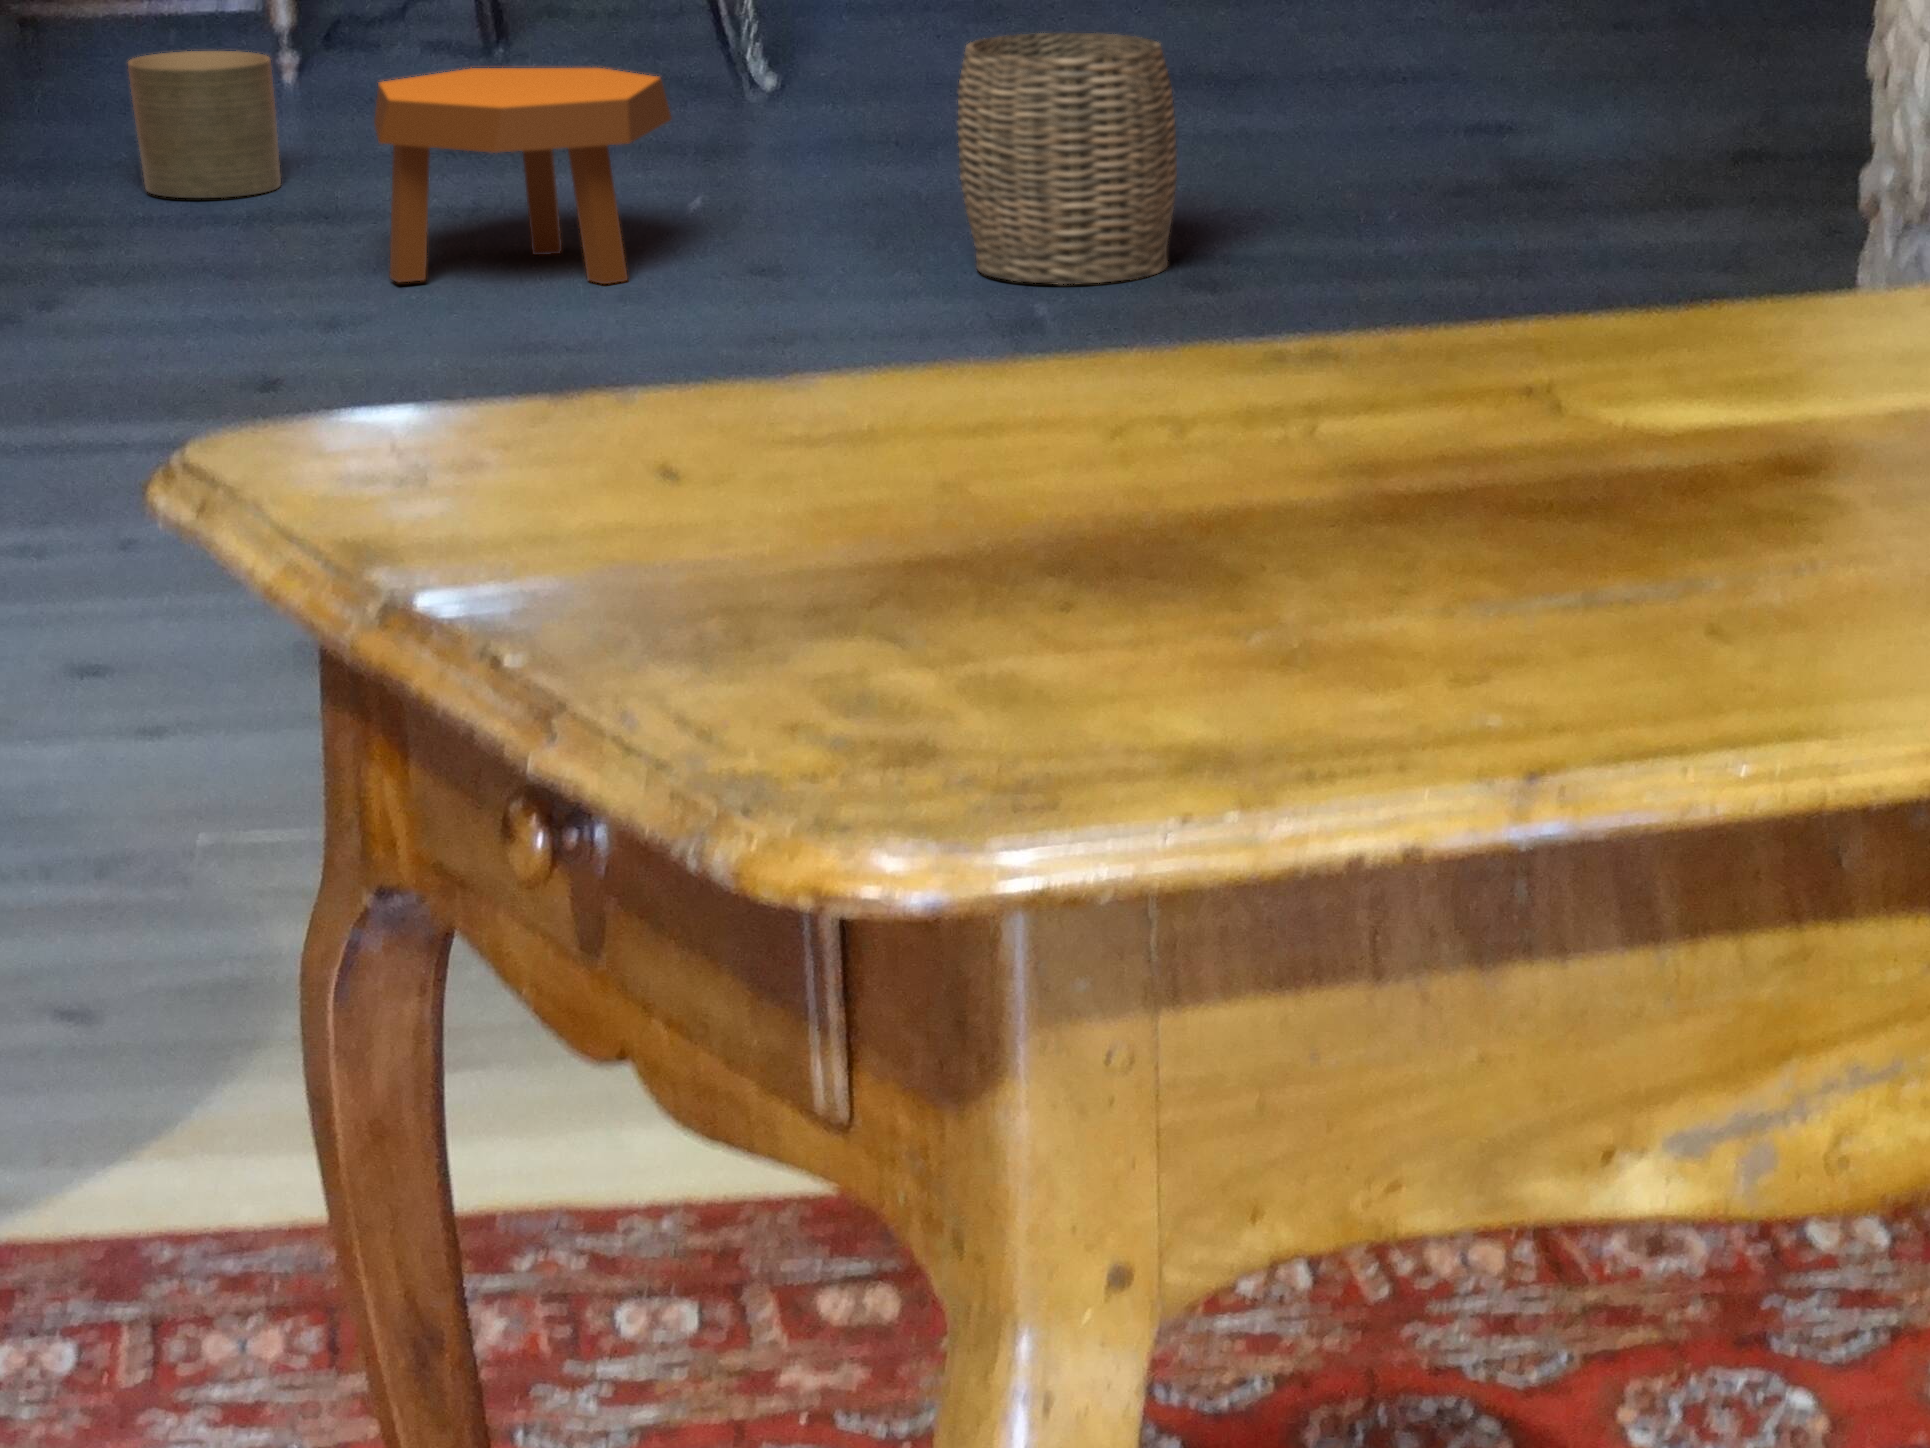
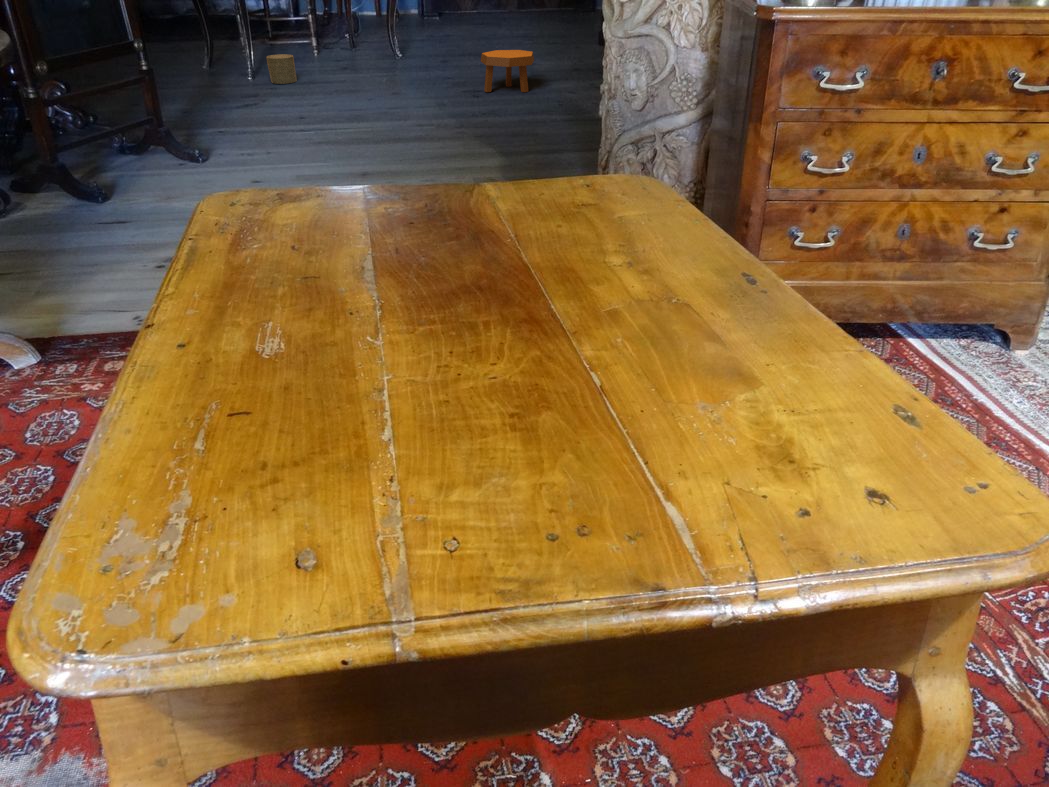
woven basket: present [958,33,1177,284] -> none [420,50,463,101]
footstool: present [374,68,671,284] -> present [481,50,534,92]

